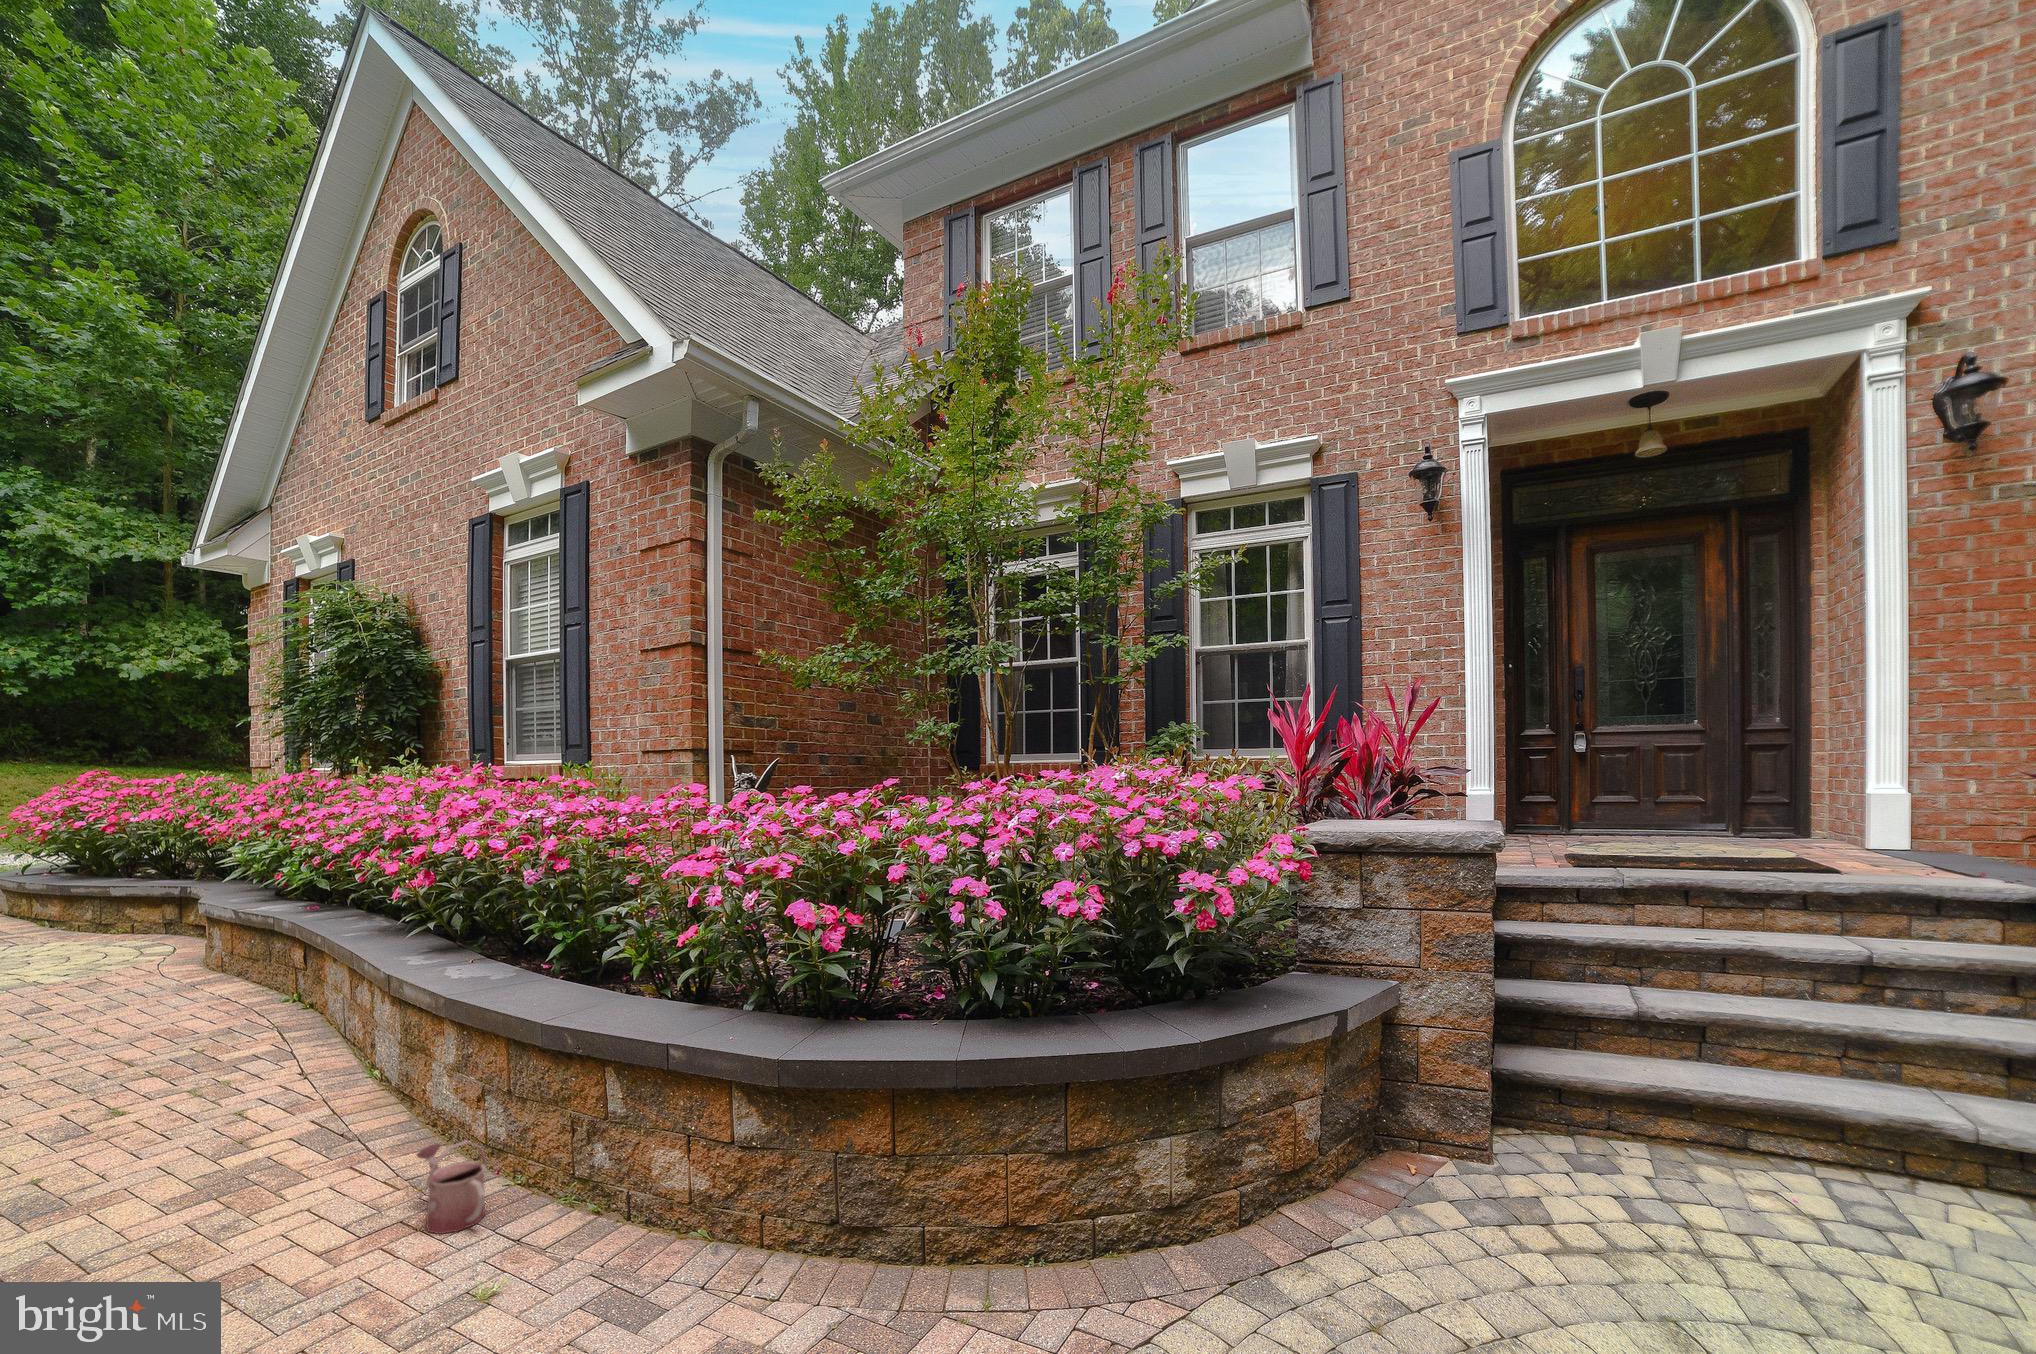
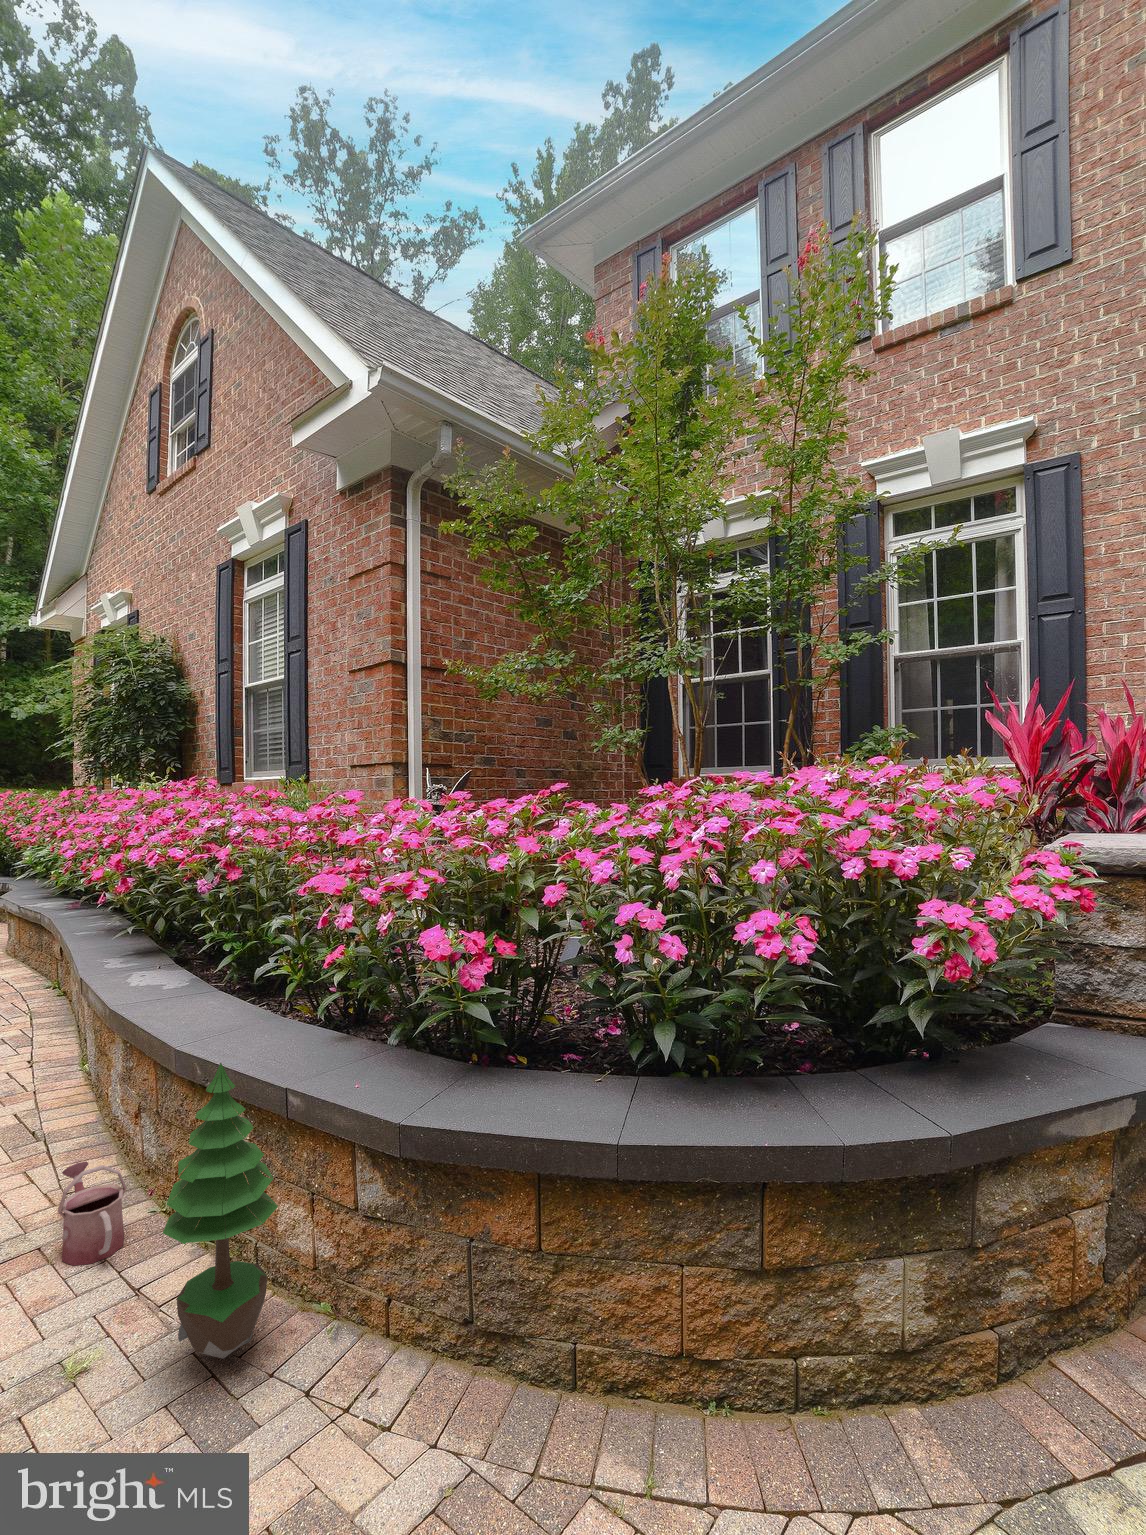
potted tree: none [572,1020,668,1277] -> present [162,1063,278,1359]

